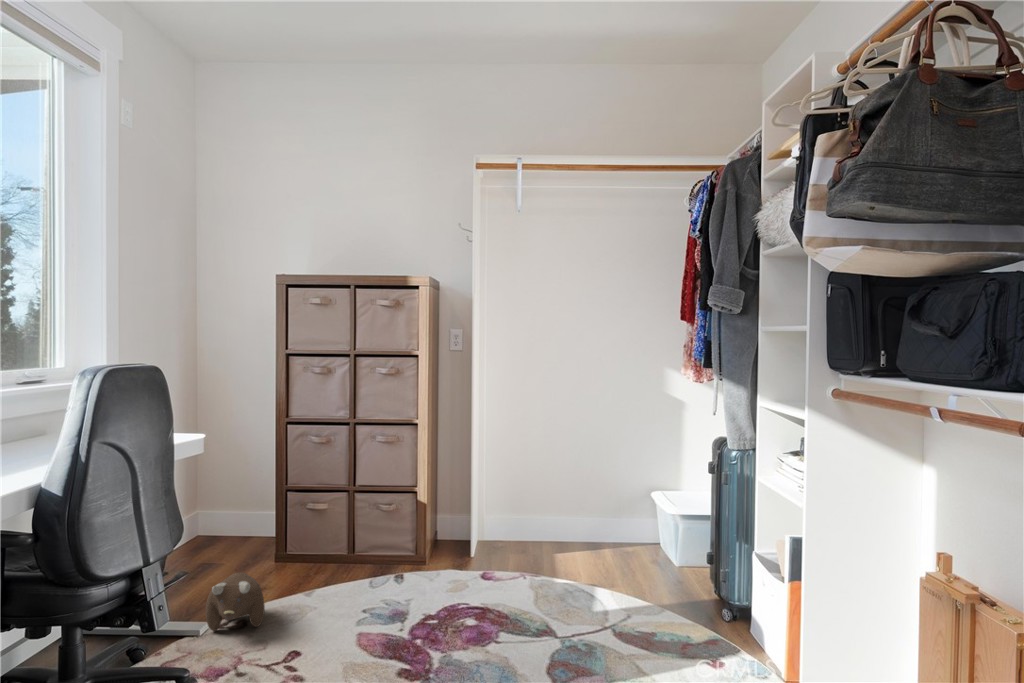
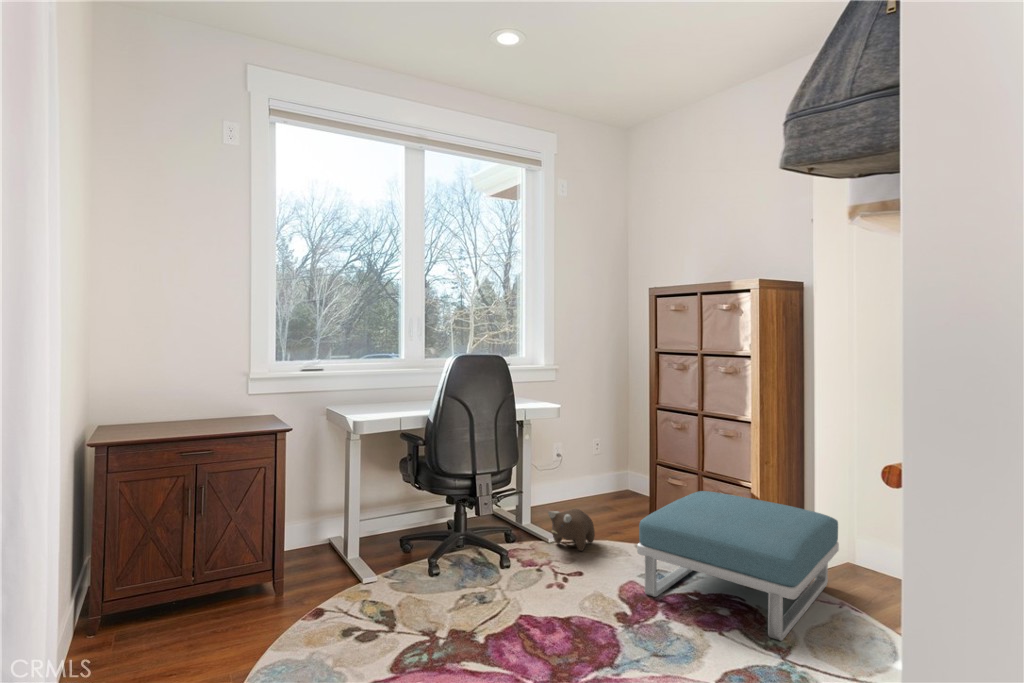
footstool: none [374,502,550,639] -> present [637,491,839,641]

